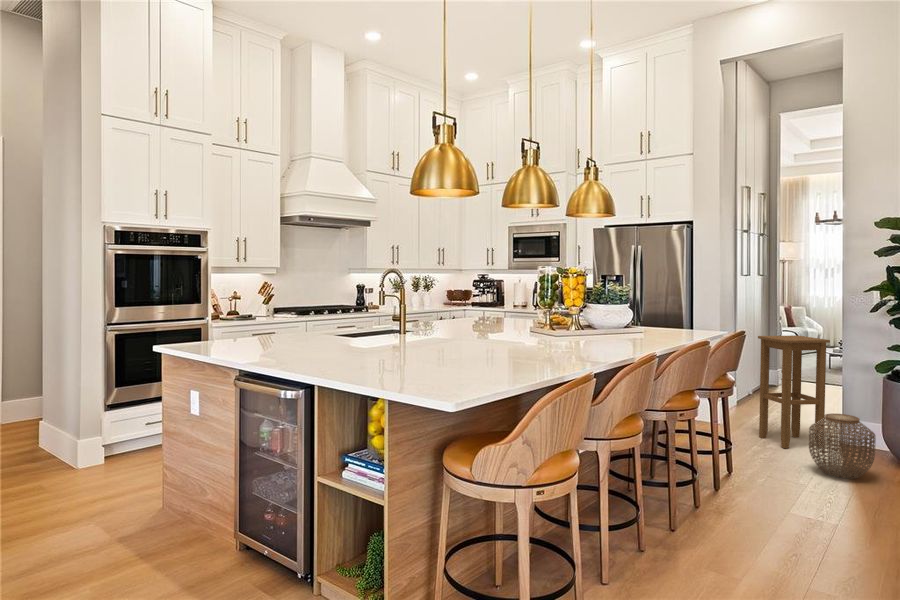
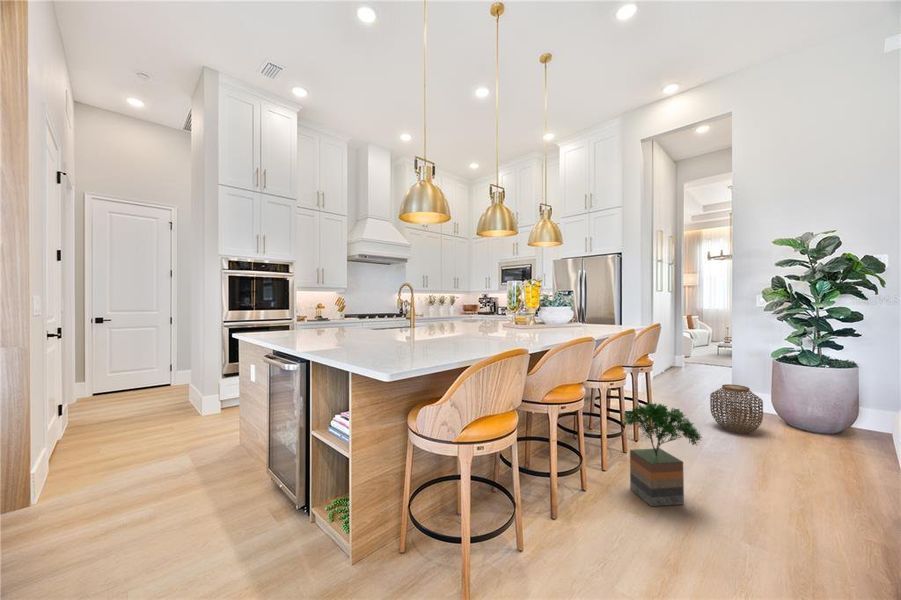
stool: present [758,336,830,448] -> none [670,329,724,410]
potted tree: none [698,440,799,569] -> present [623,403,702,506]

